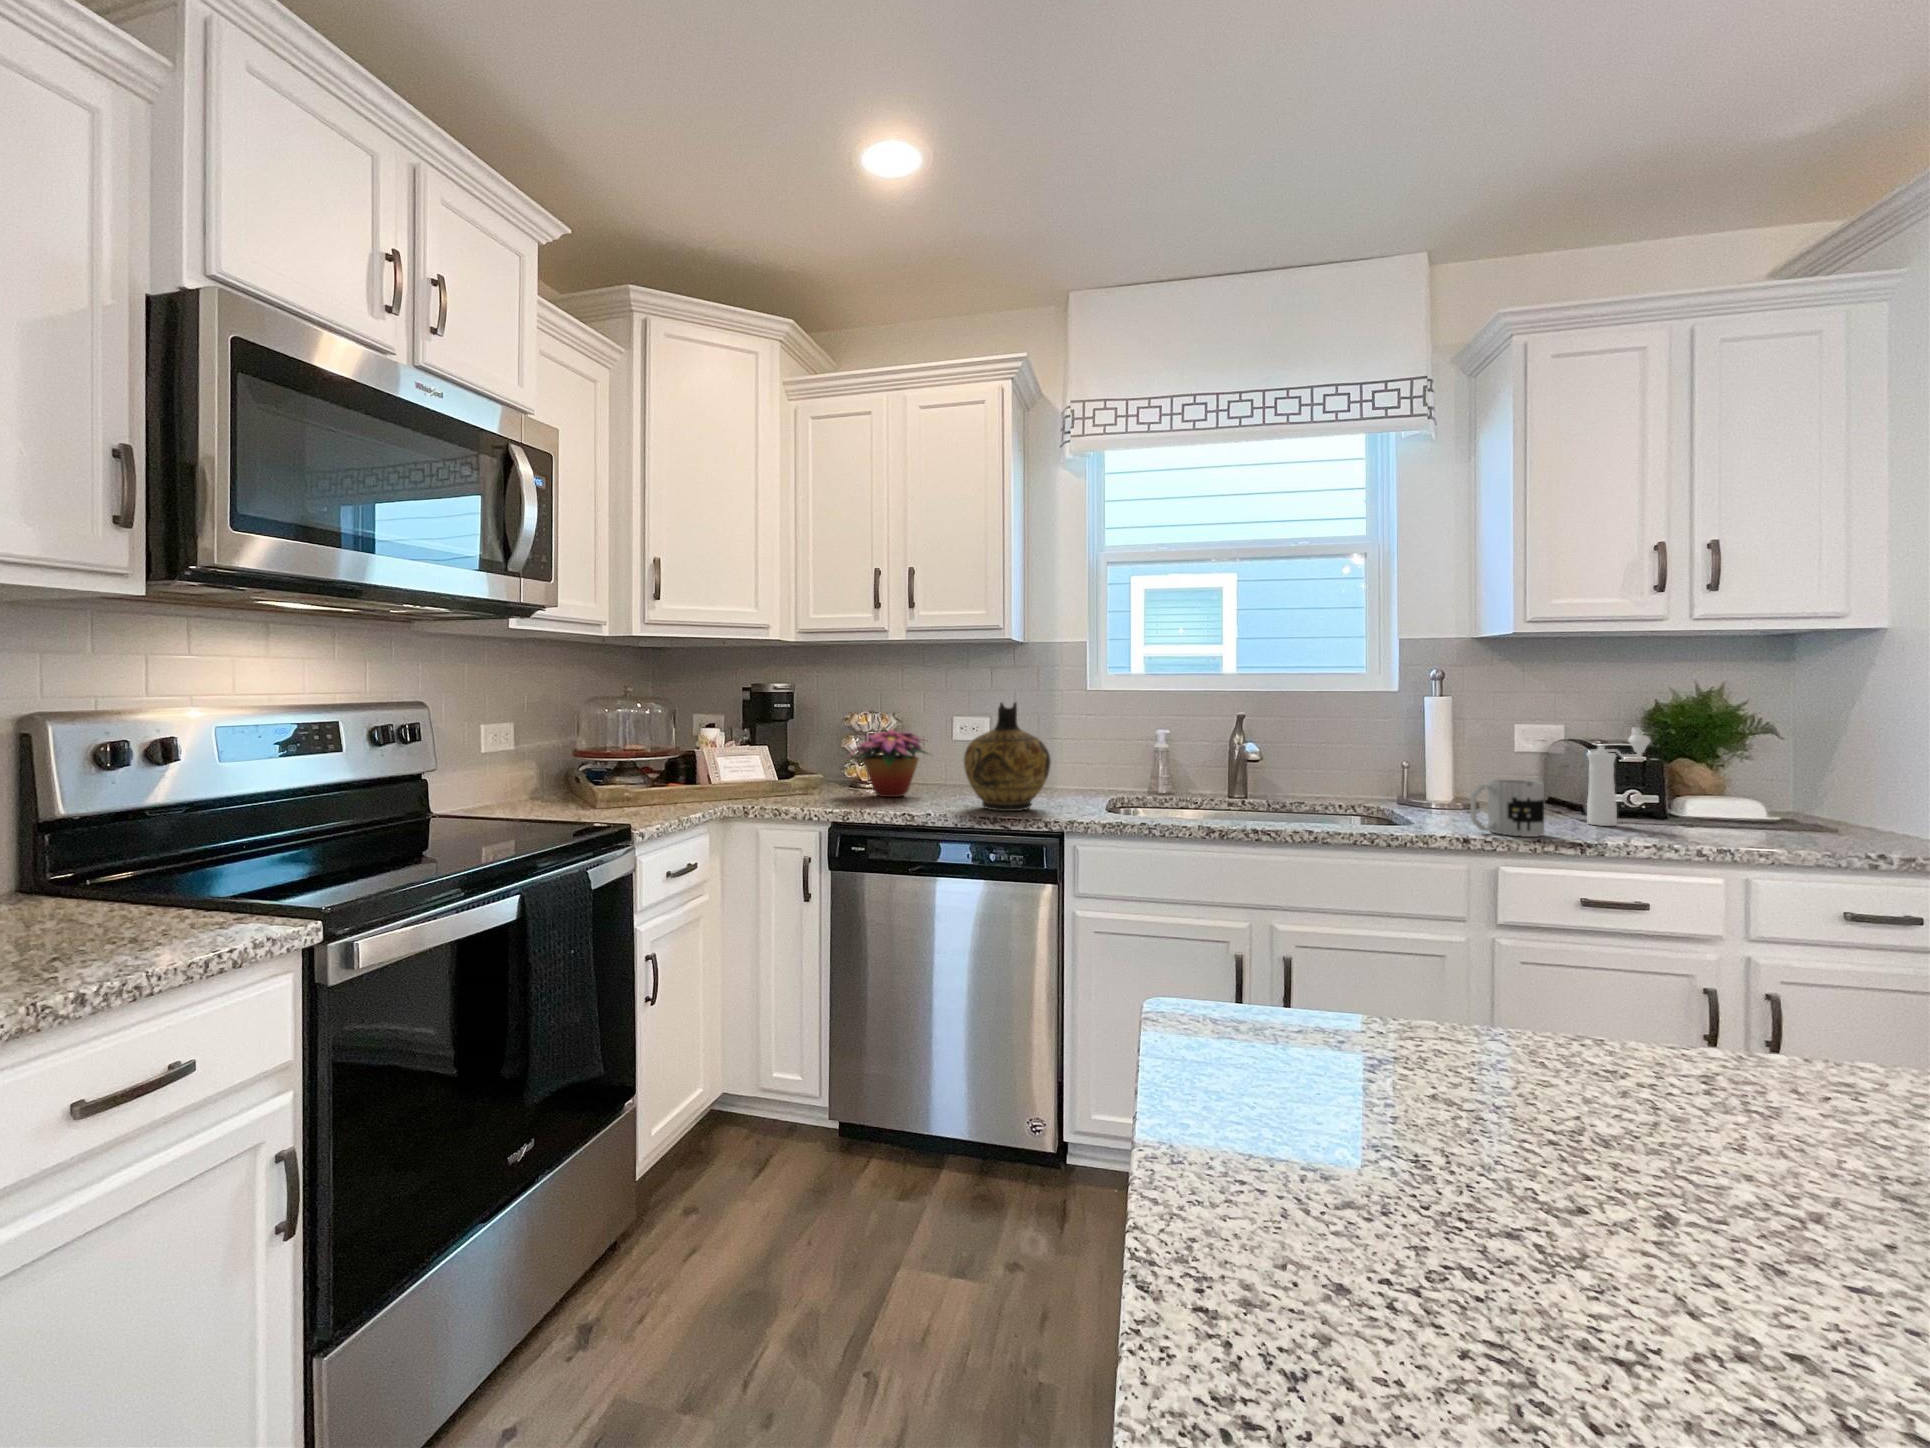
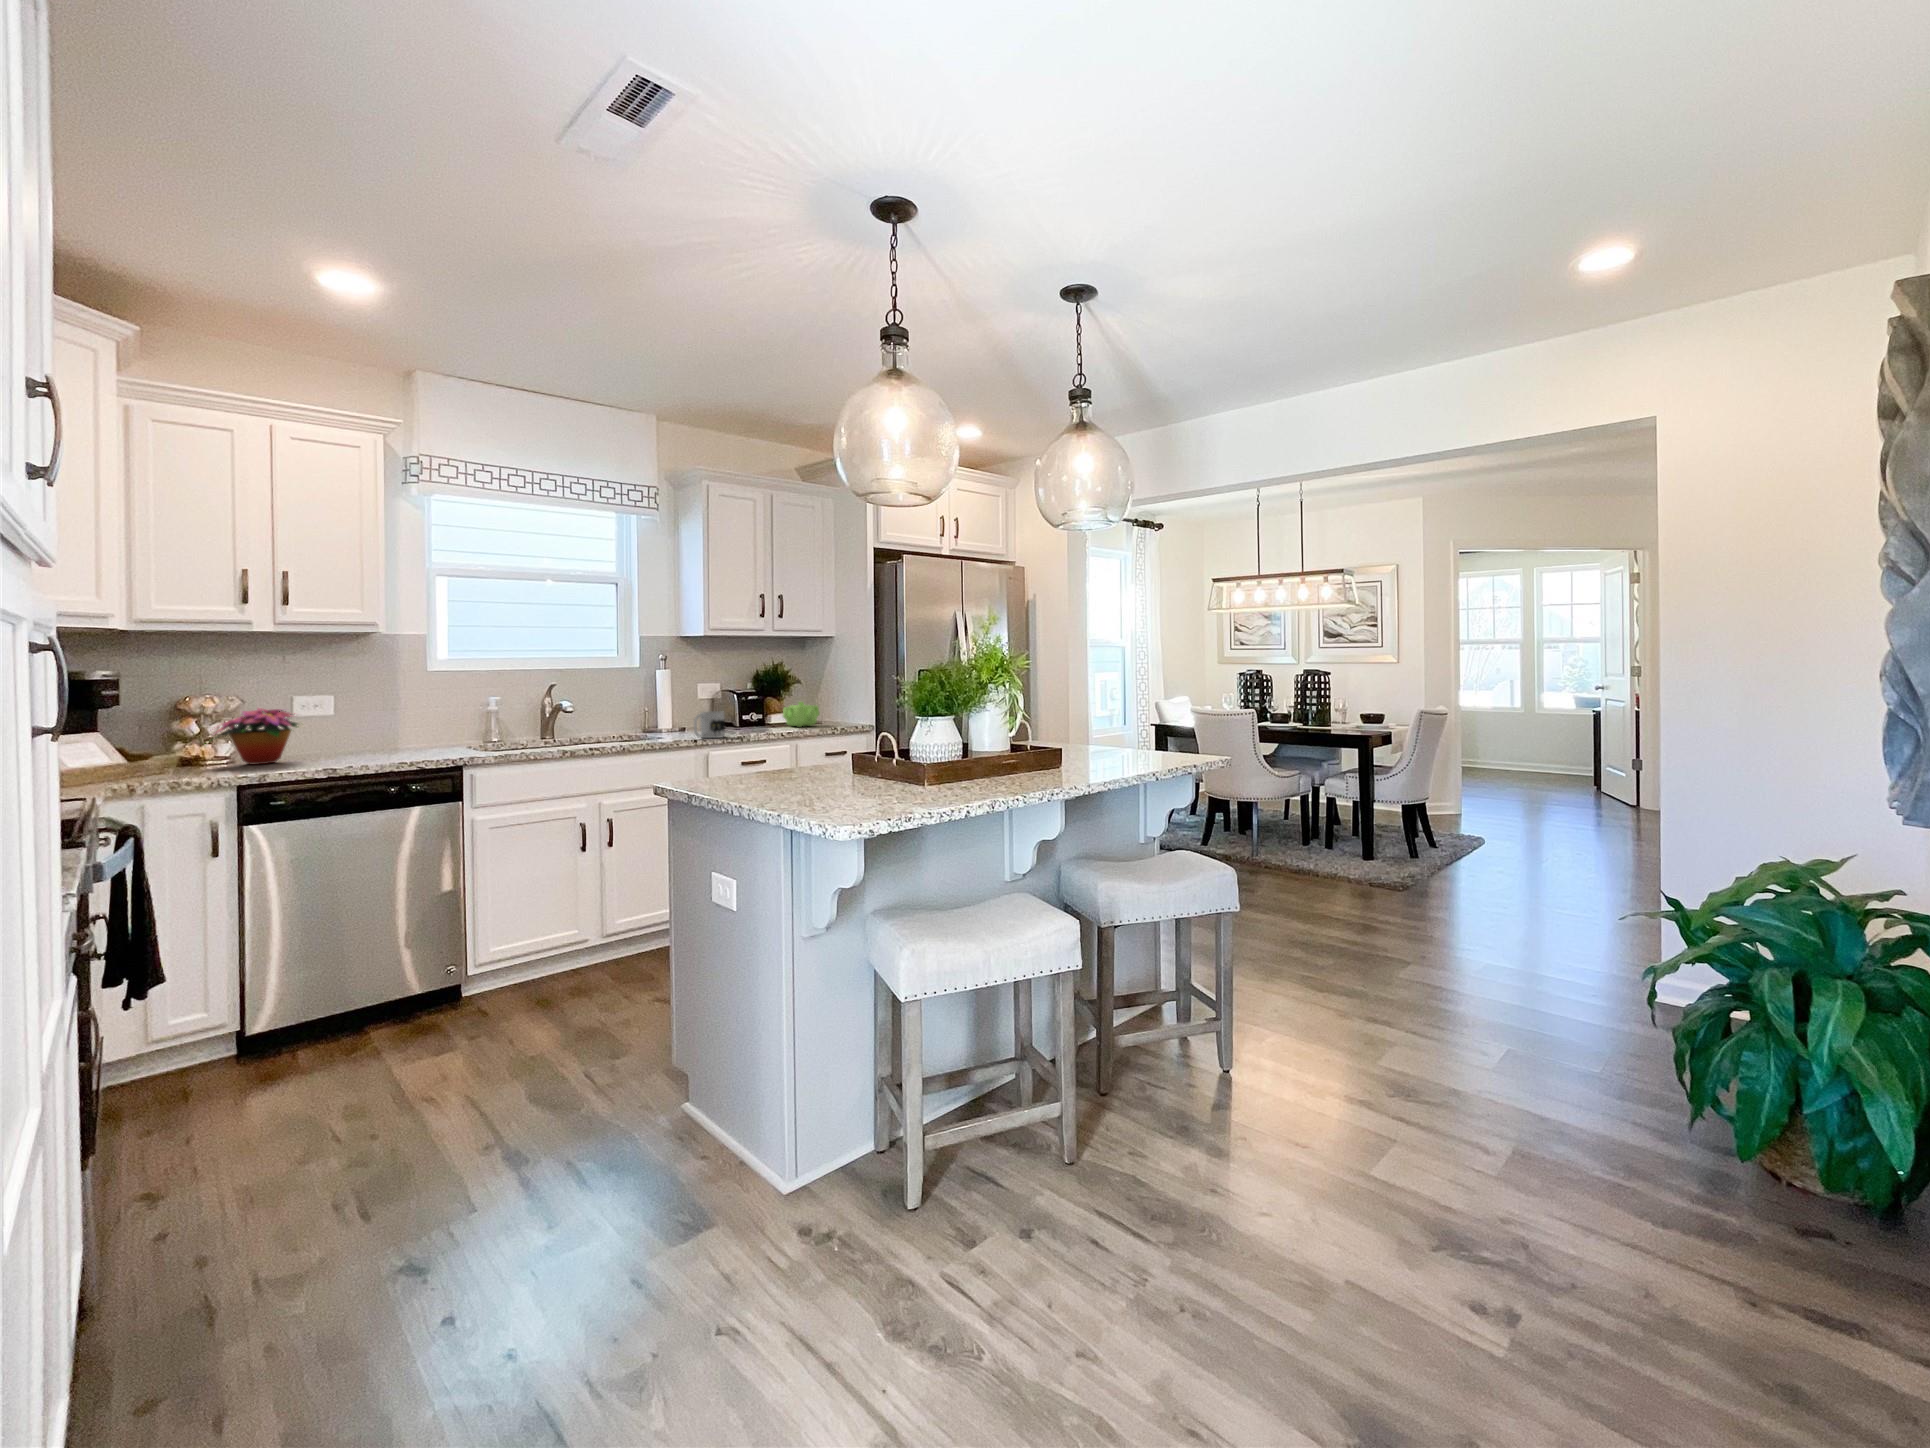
ceramic jug: present [964,703,1051,811] -> none [360,681,437,760]
pepper mill: present [1587,735,1651,826] -> none [736,687,760,731]
teapot: none [1711,774,1827,832] -> present [783,702,819,727]

